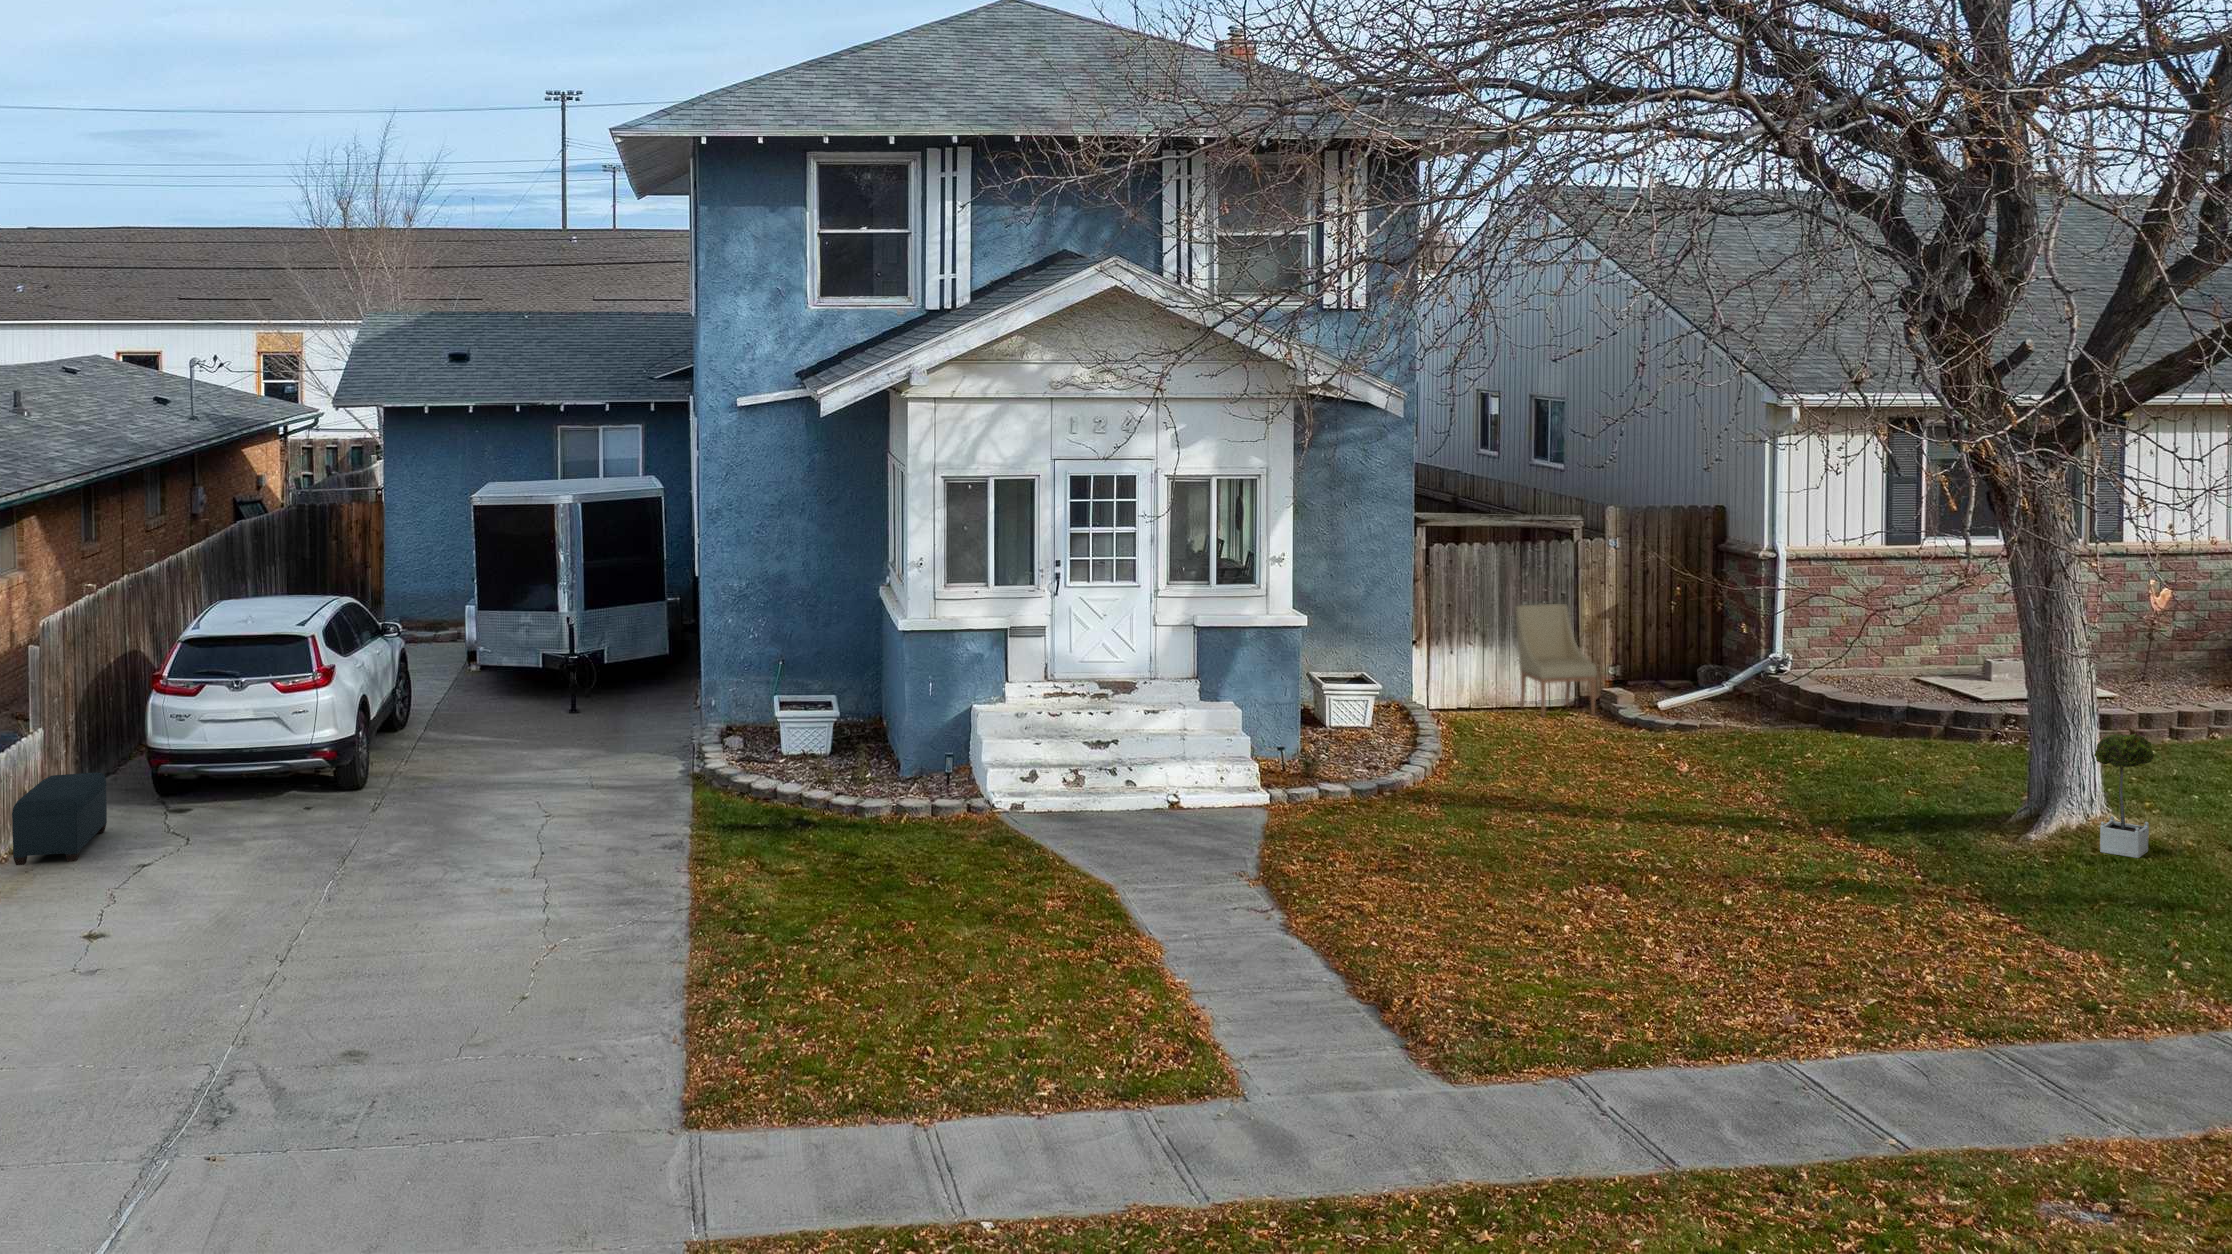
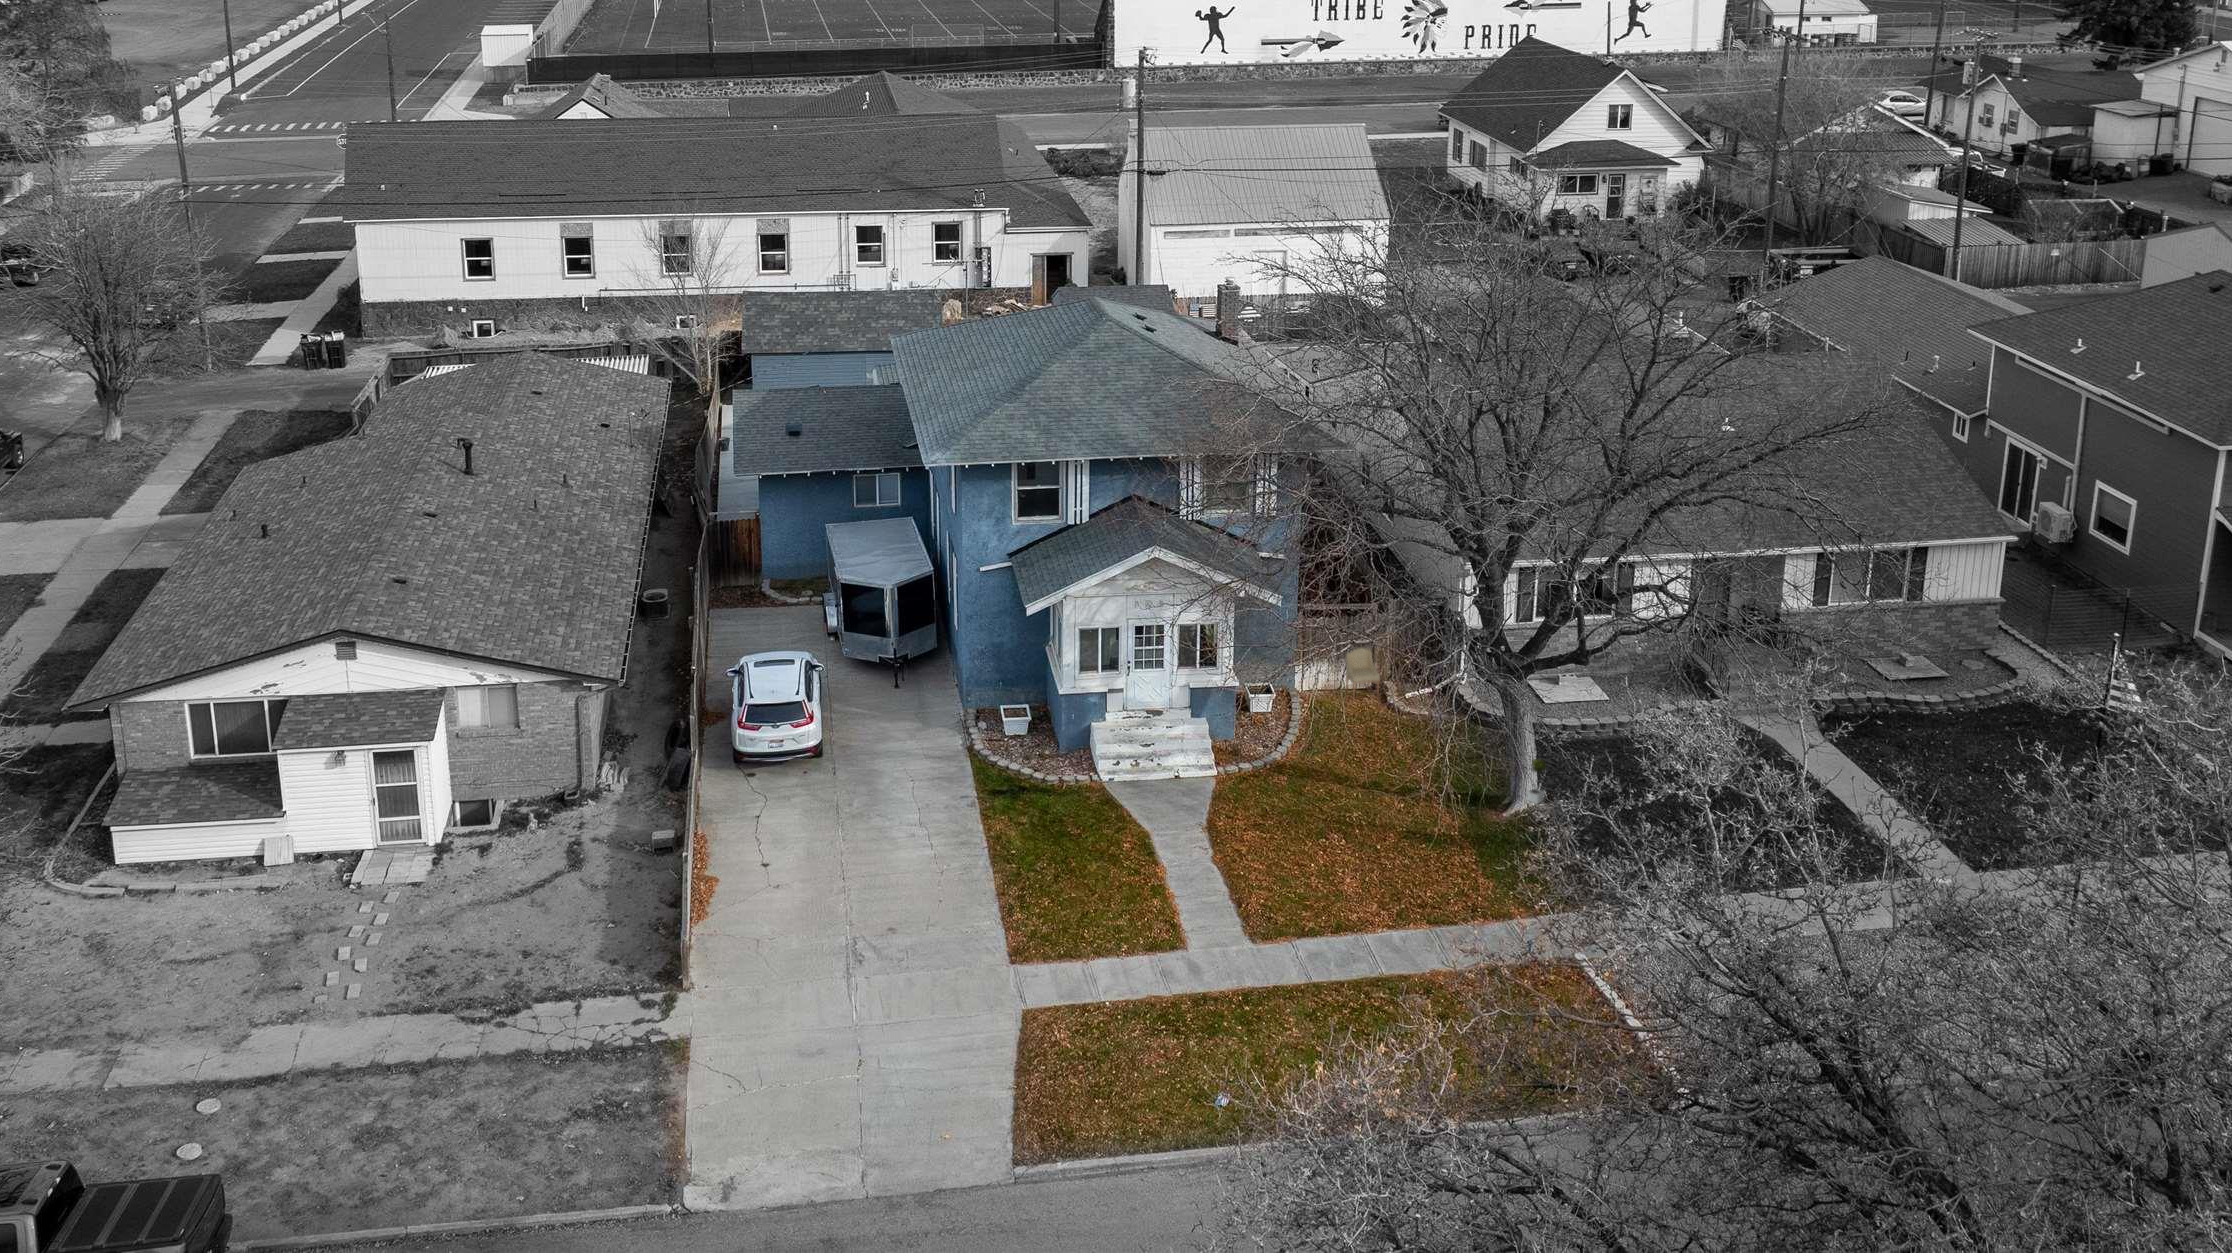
bench: present [12,772,107,865] -> none [705,768,737,814]

